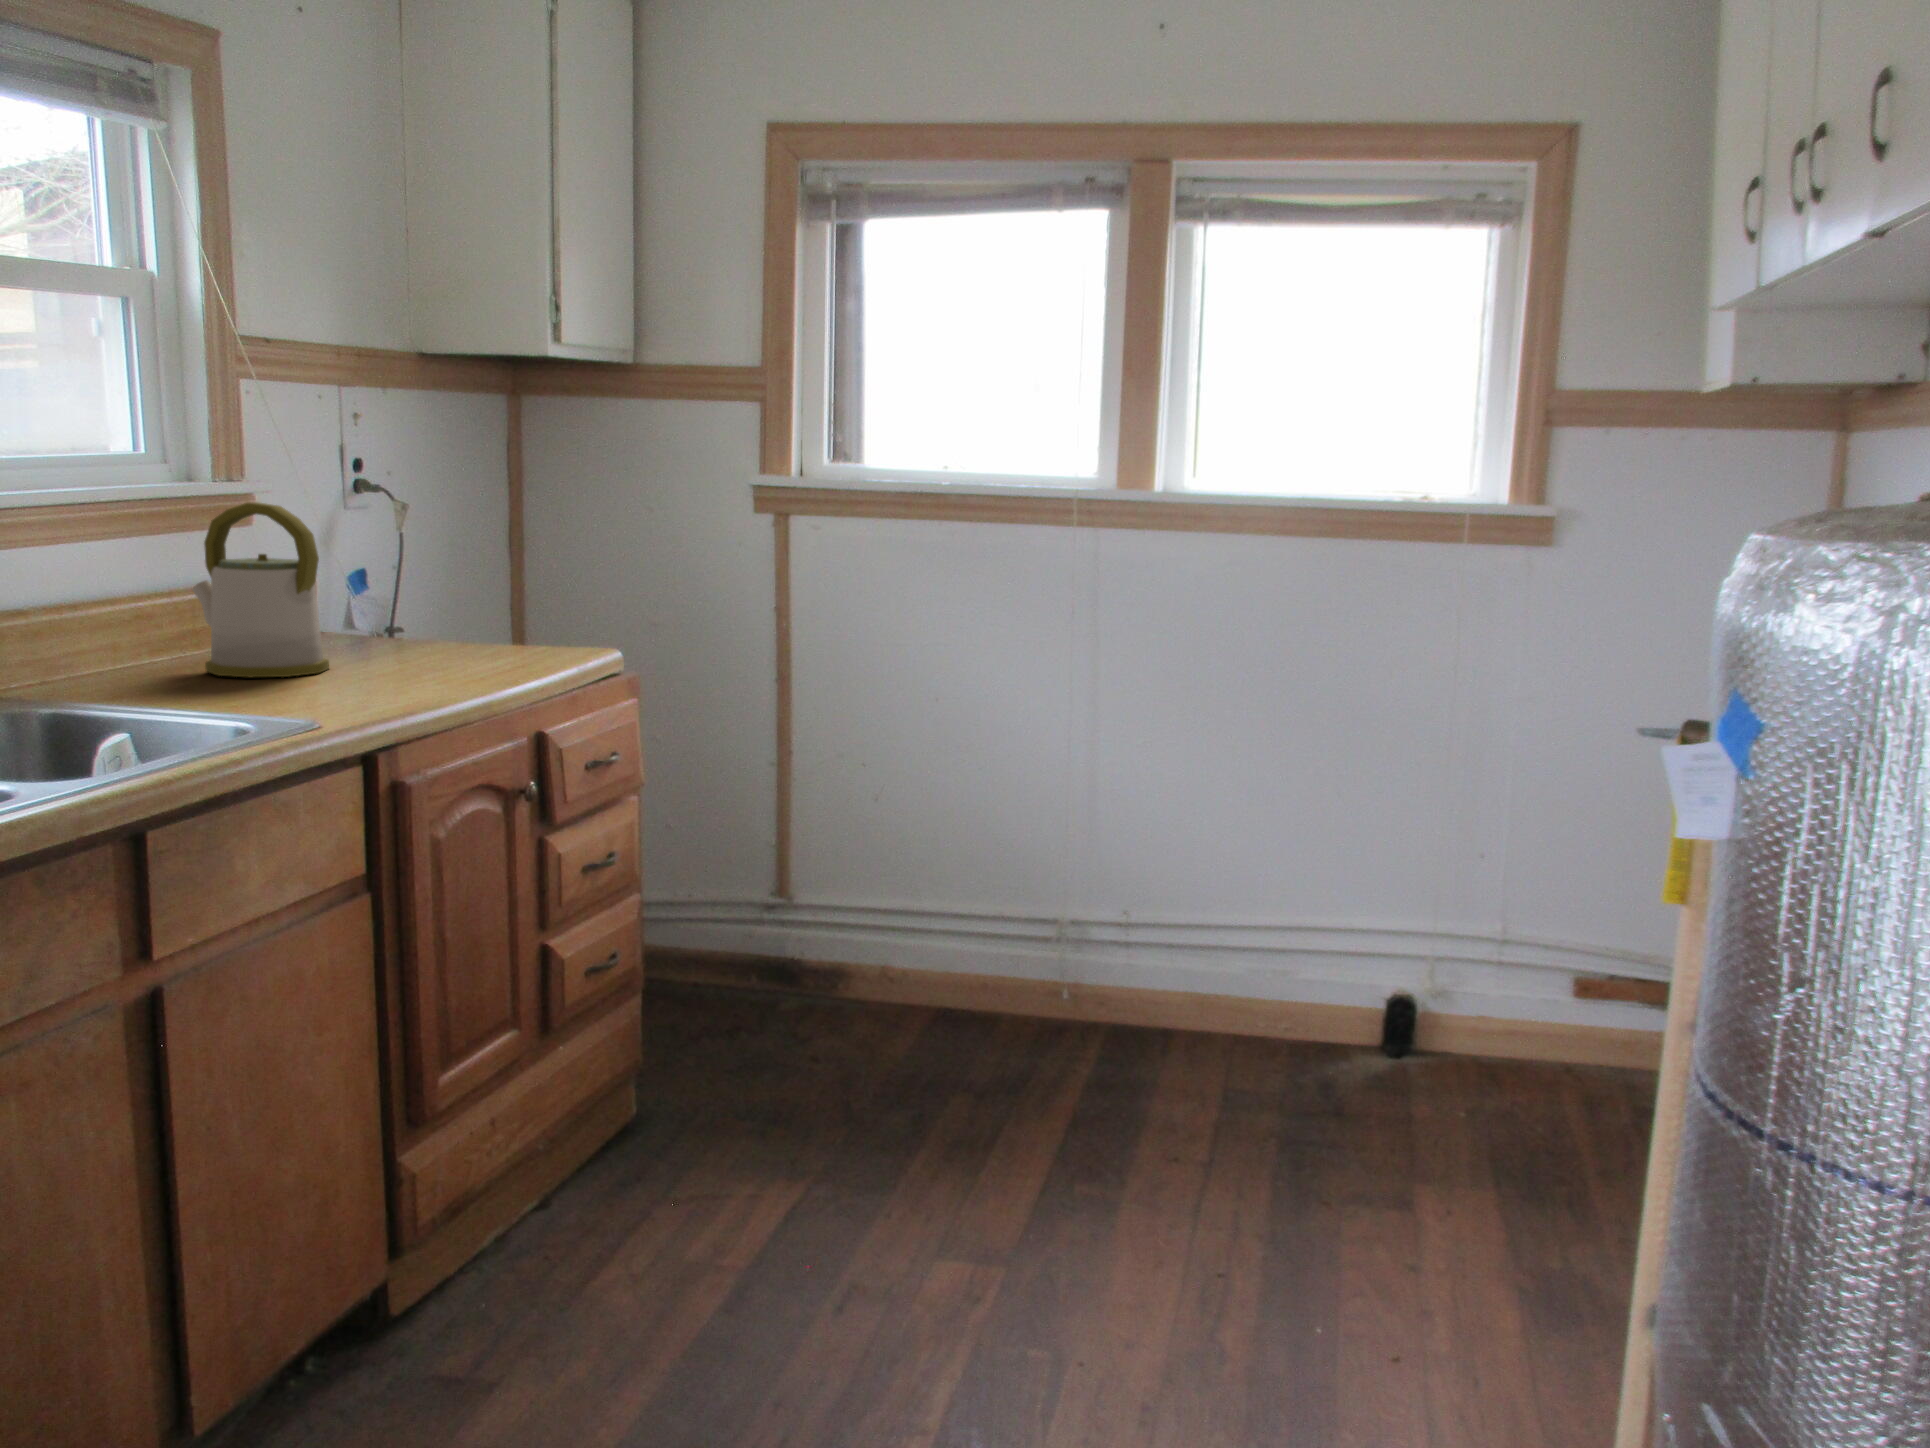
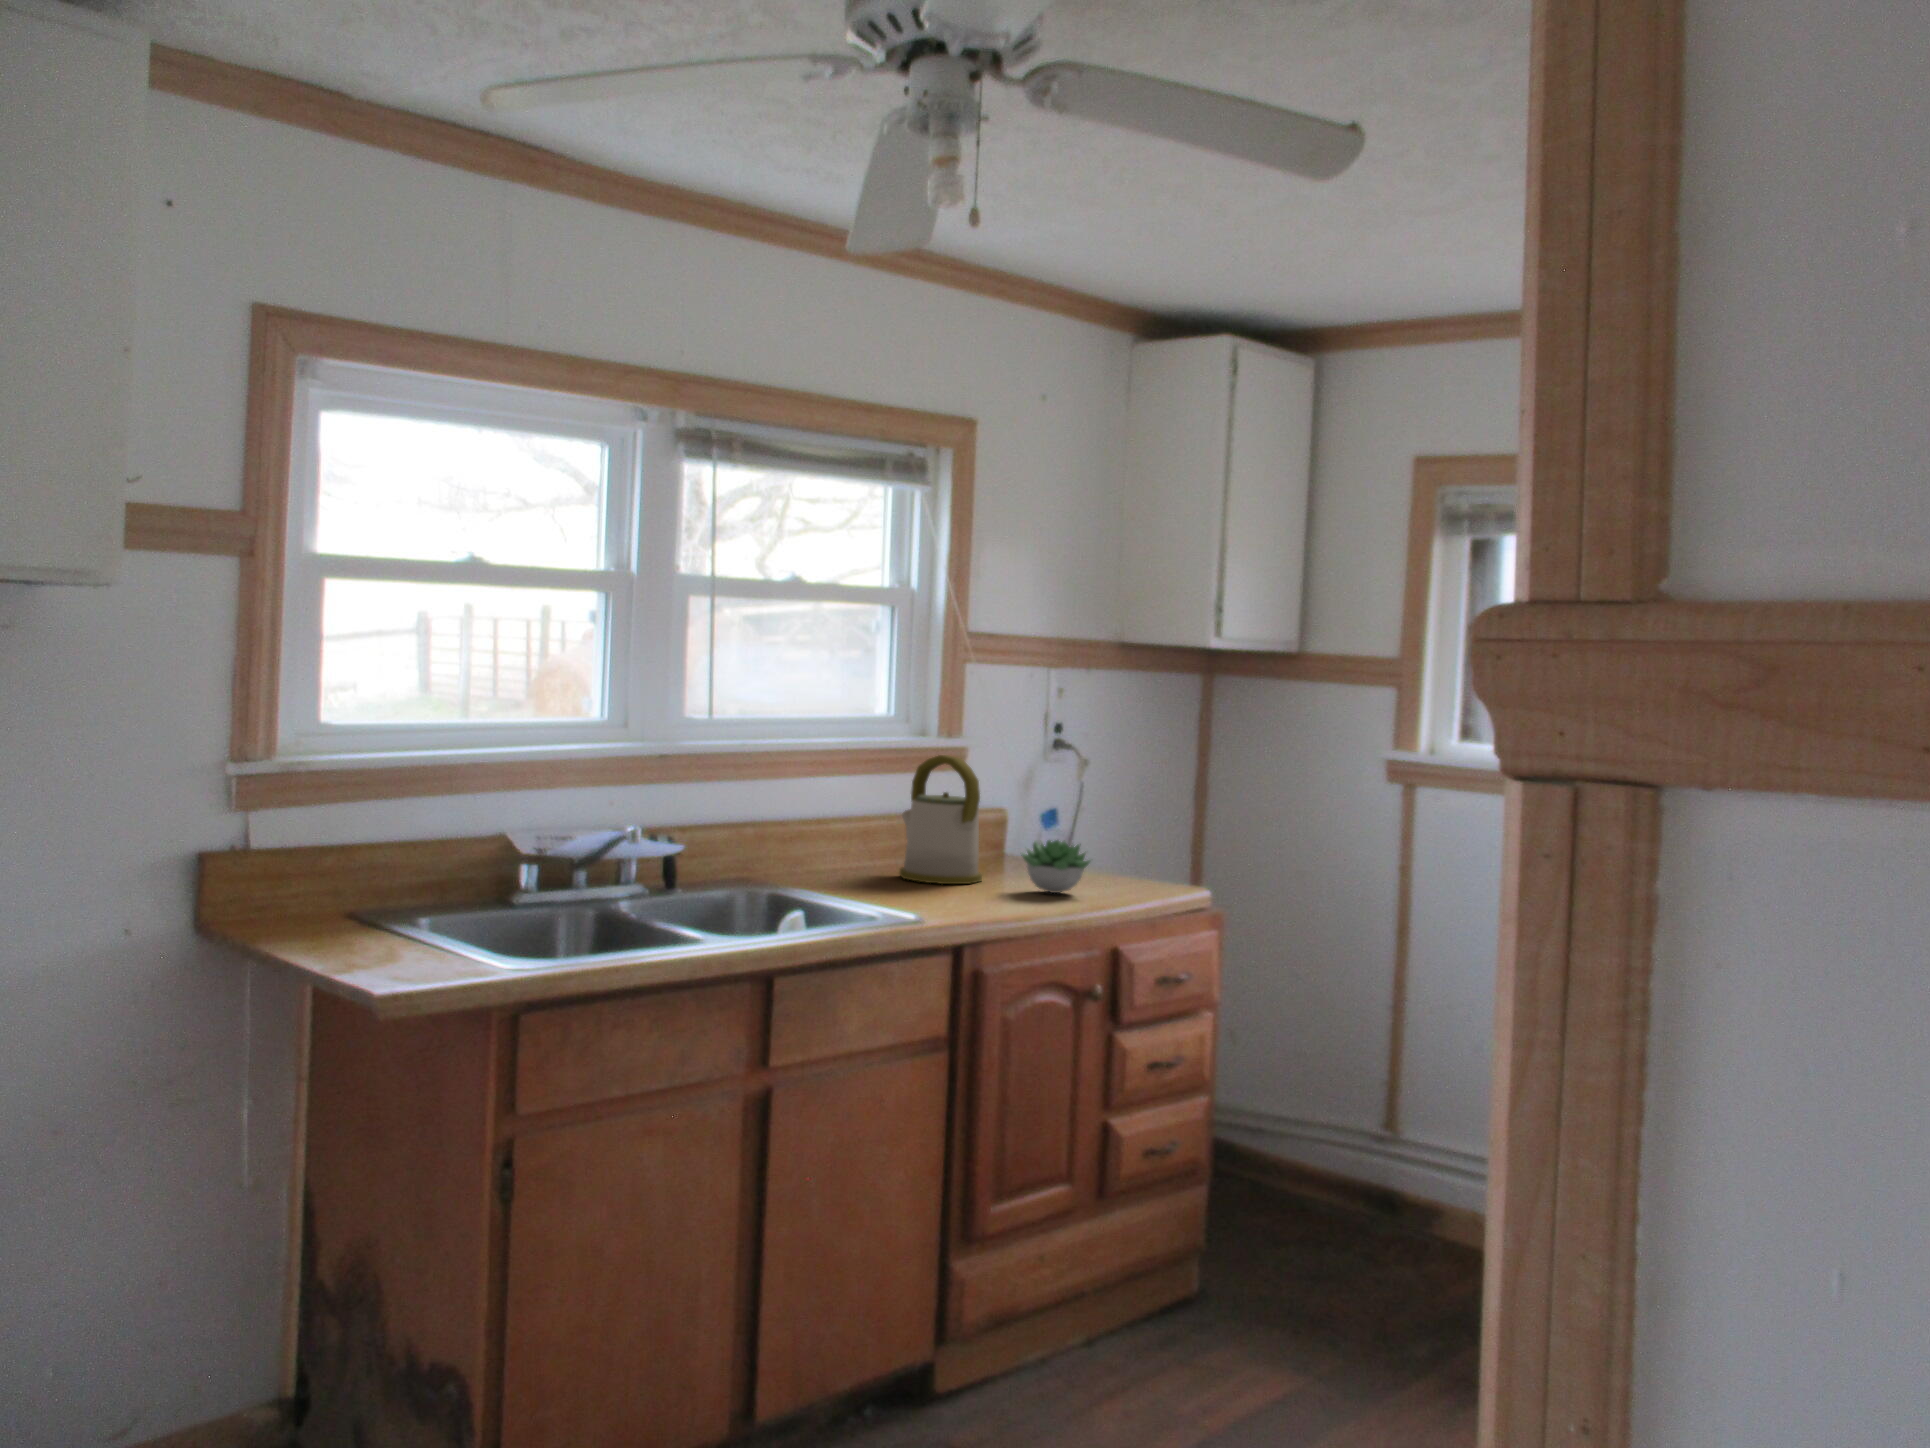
succulent plant: none [389,604,493,673] -> present [1021,840,1090,893]

